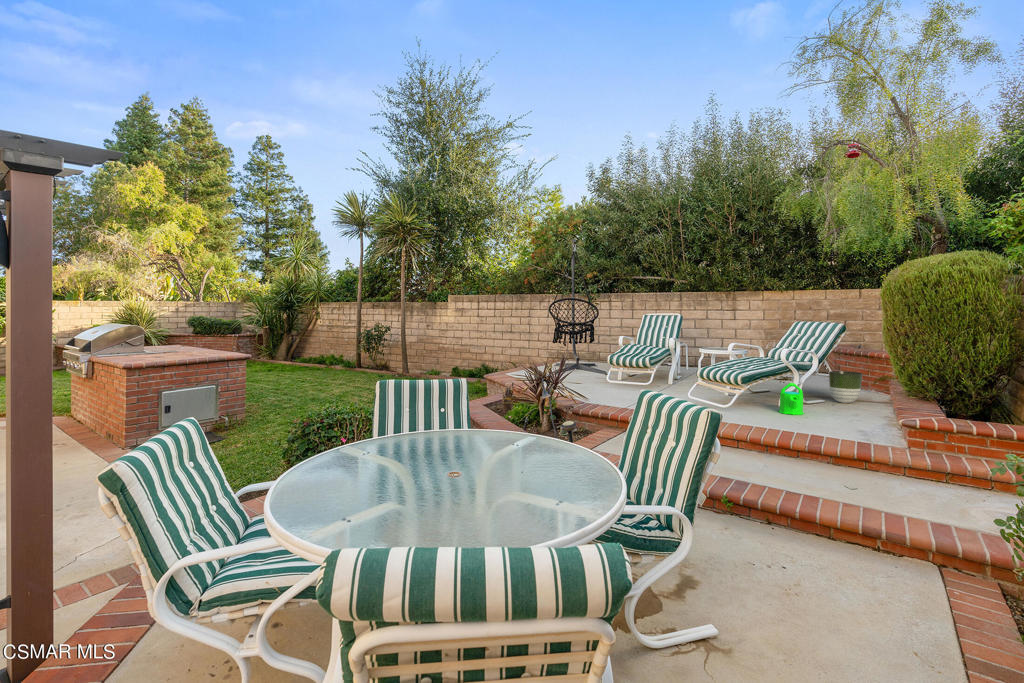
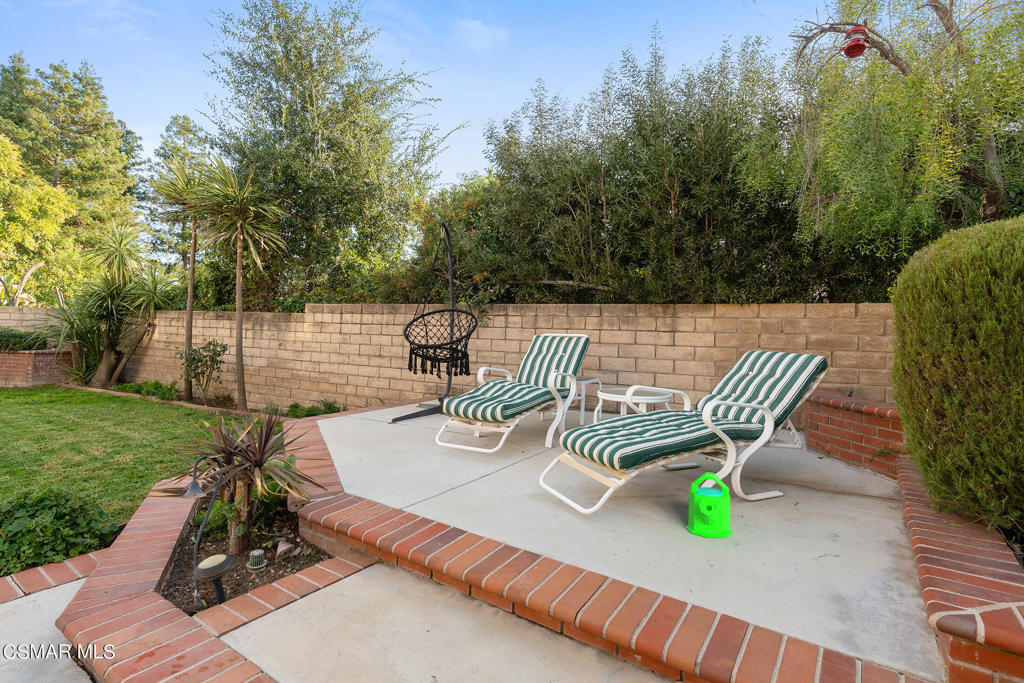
planter: present [829,371,862,403] -> none [790,442,846,503]

